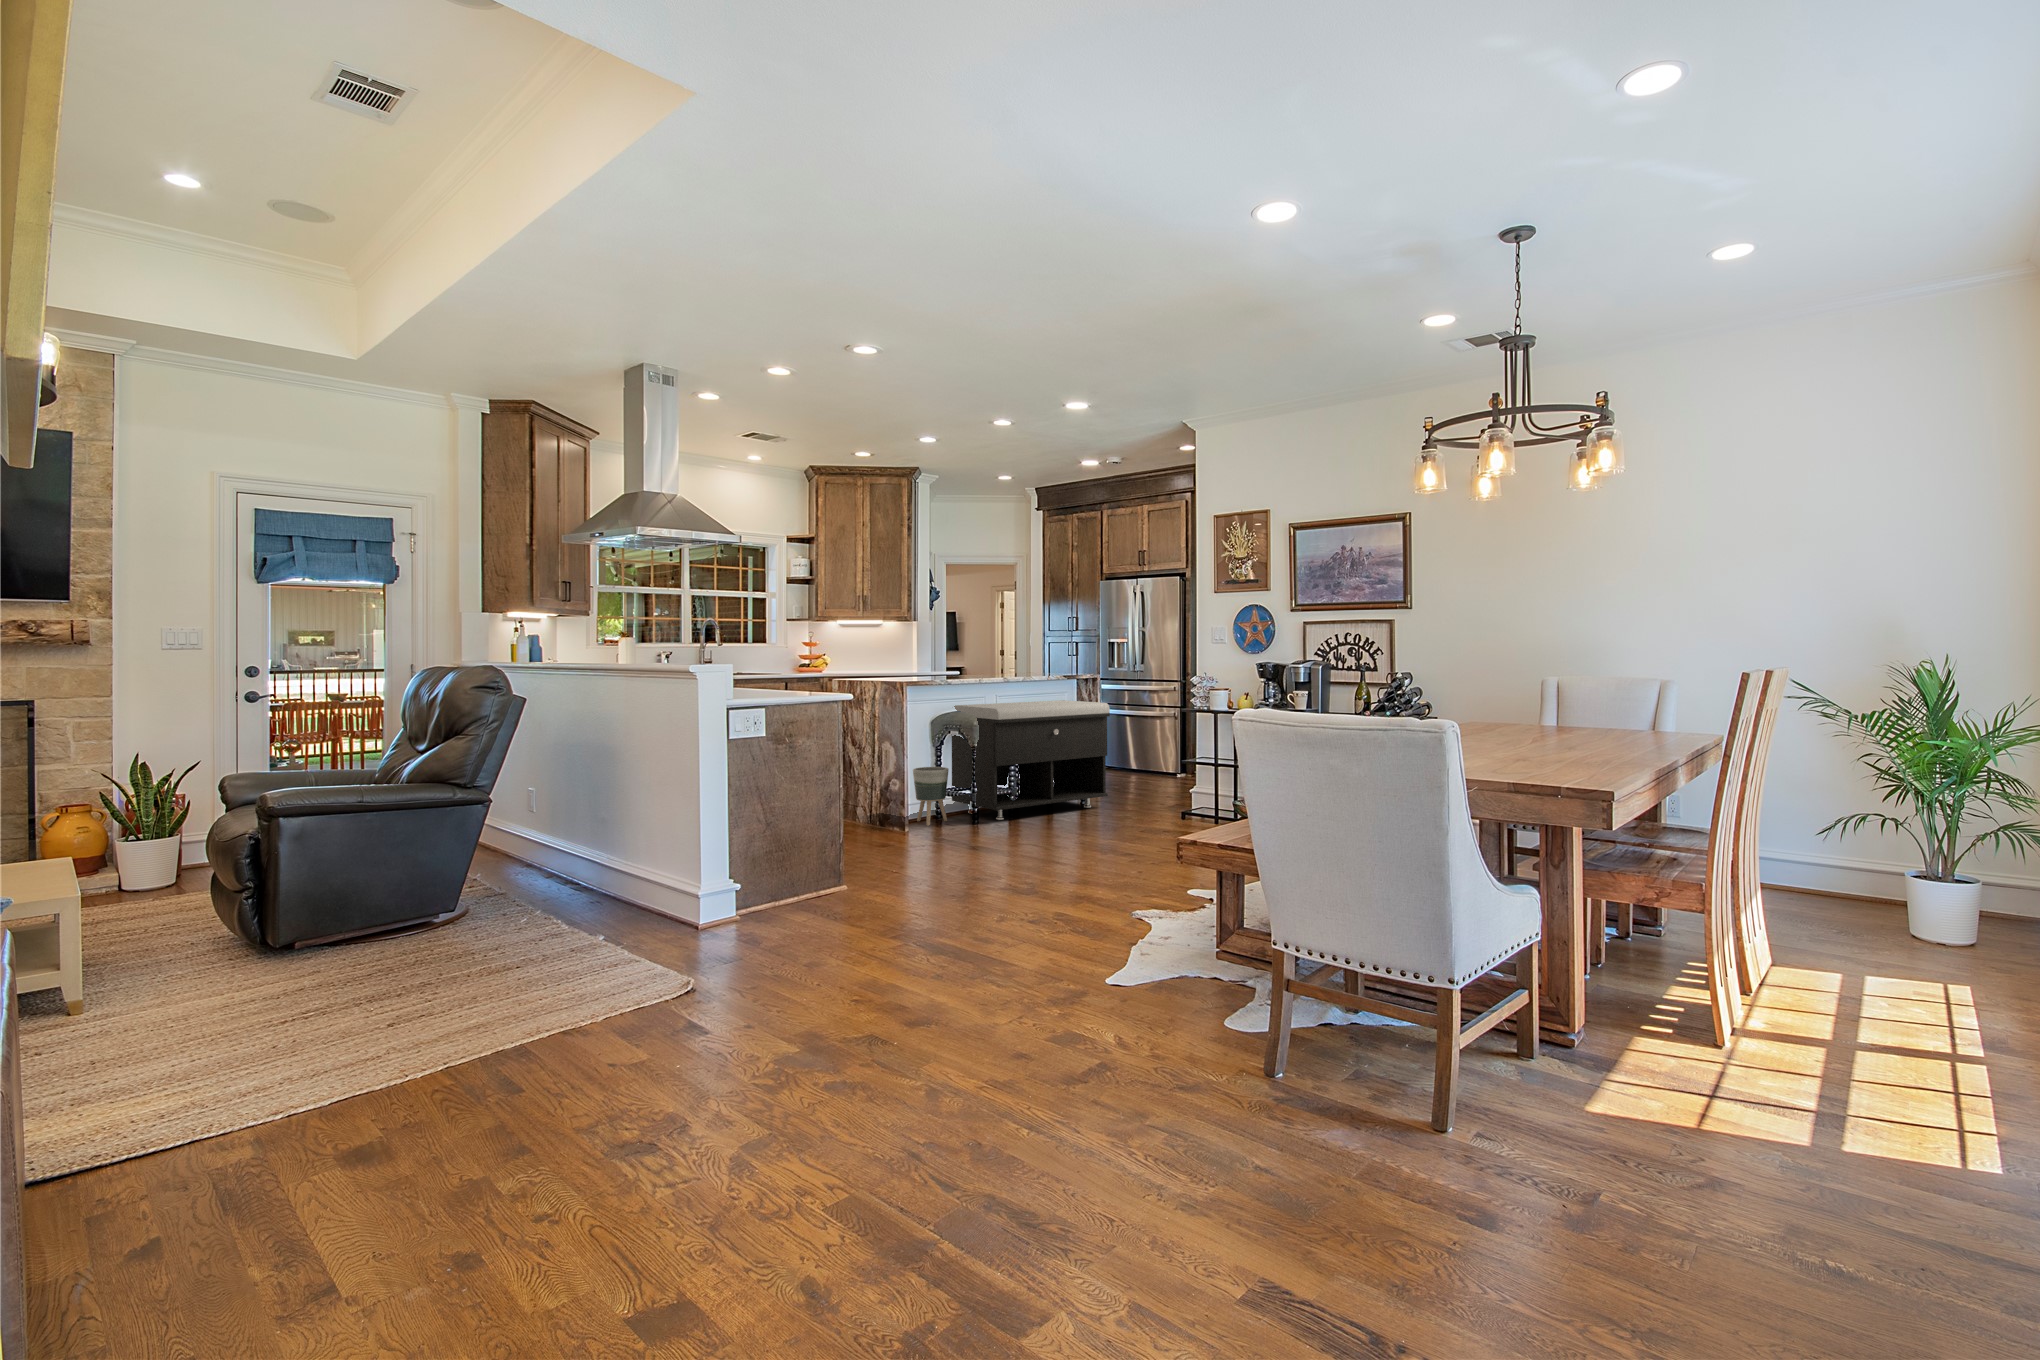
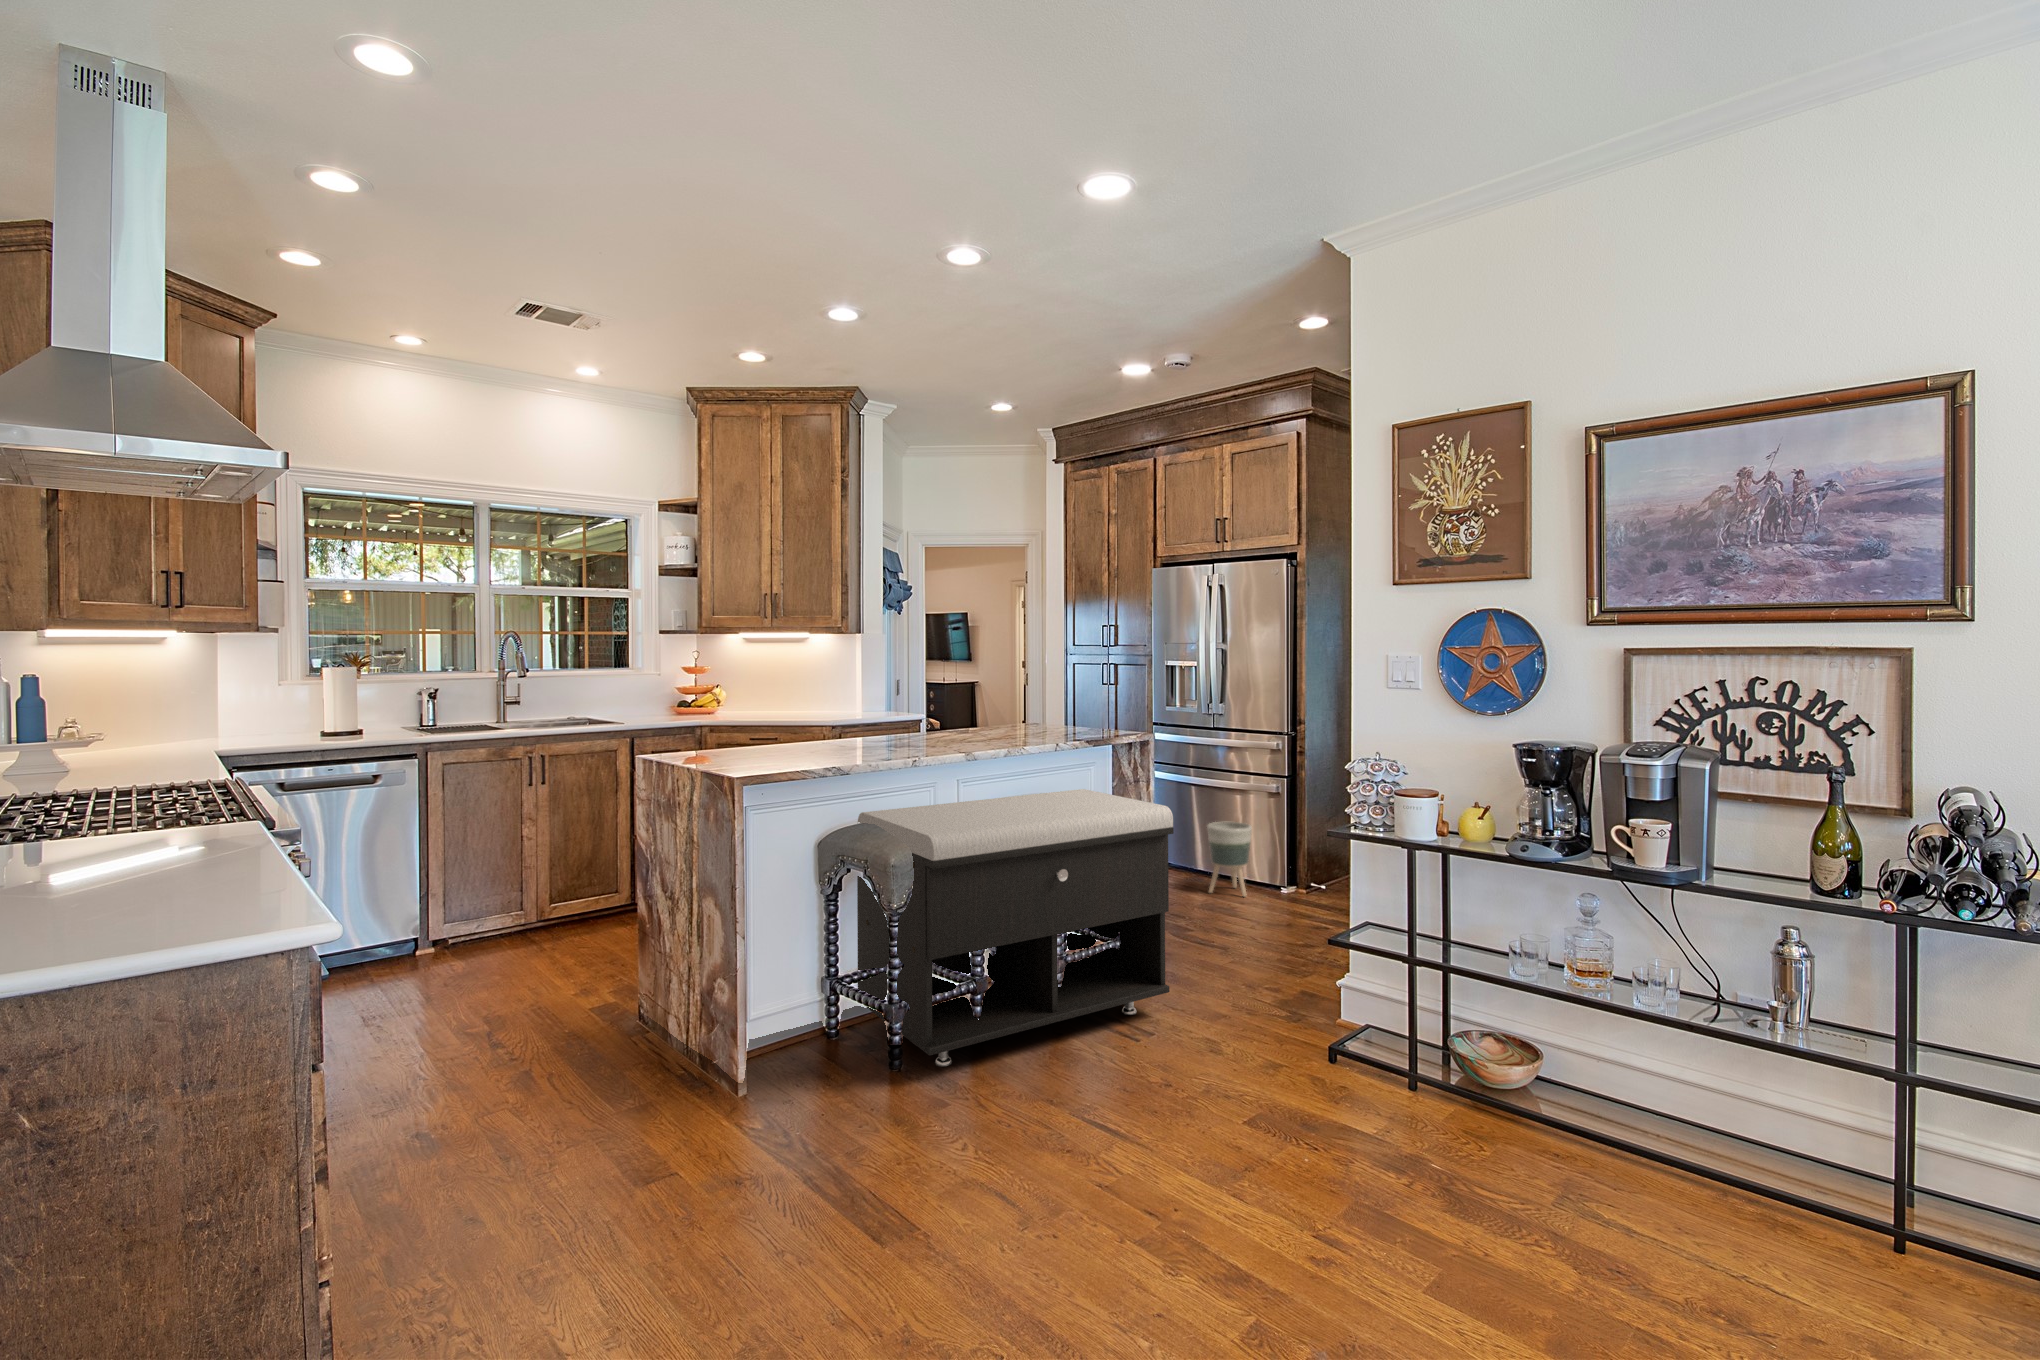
planter: present [913,767,949,826] -> present [1207,822,1252,897]

